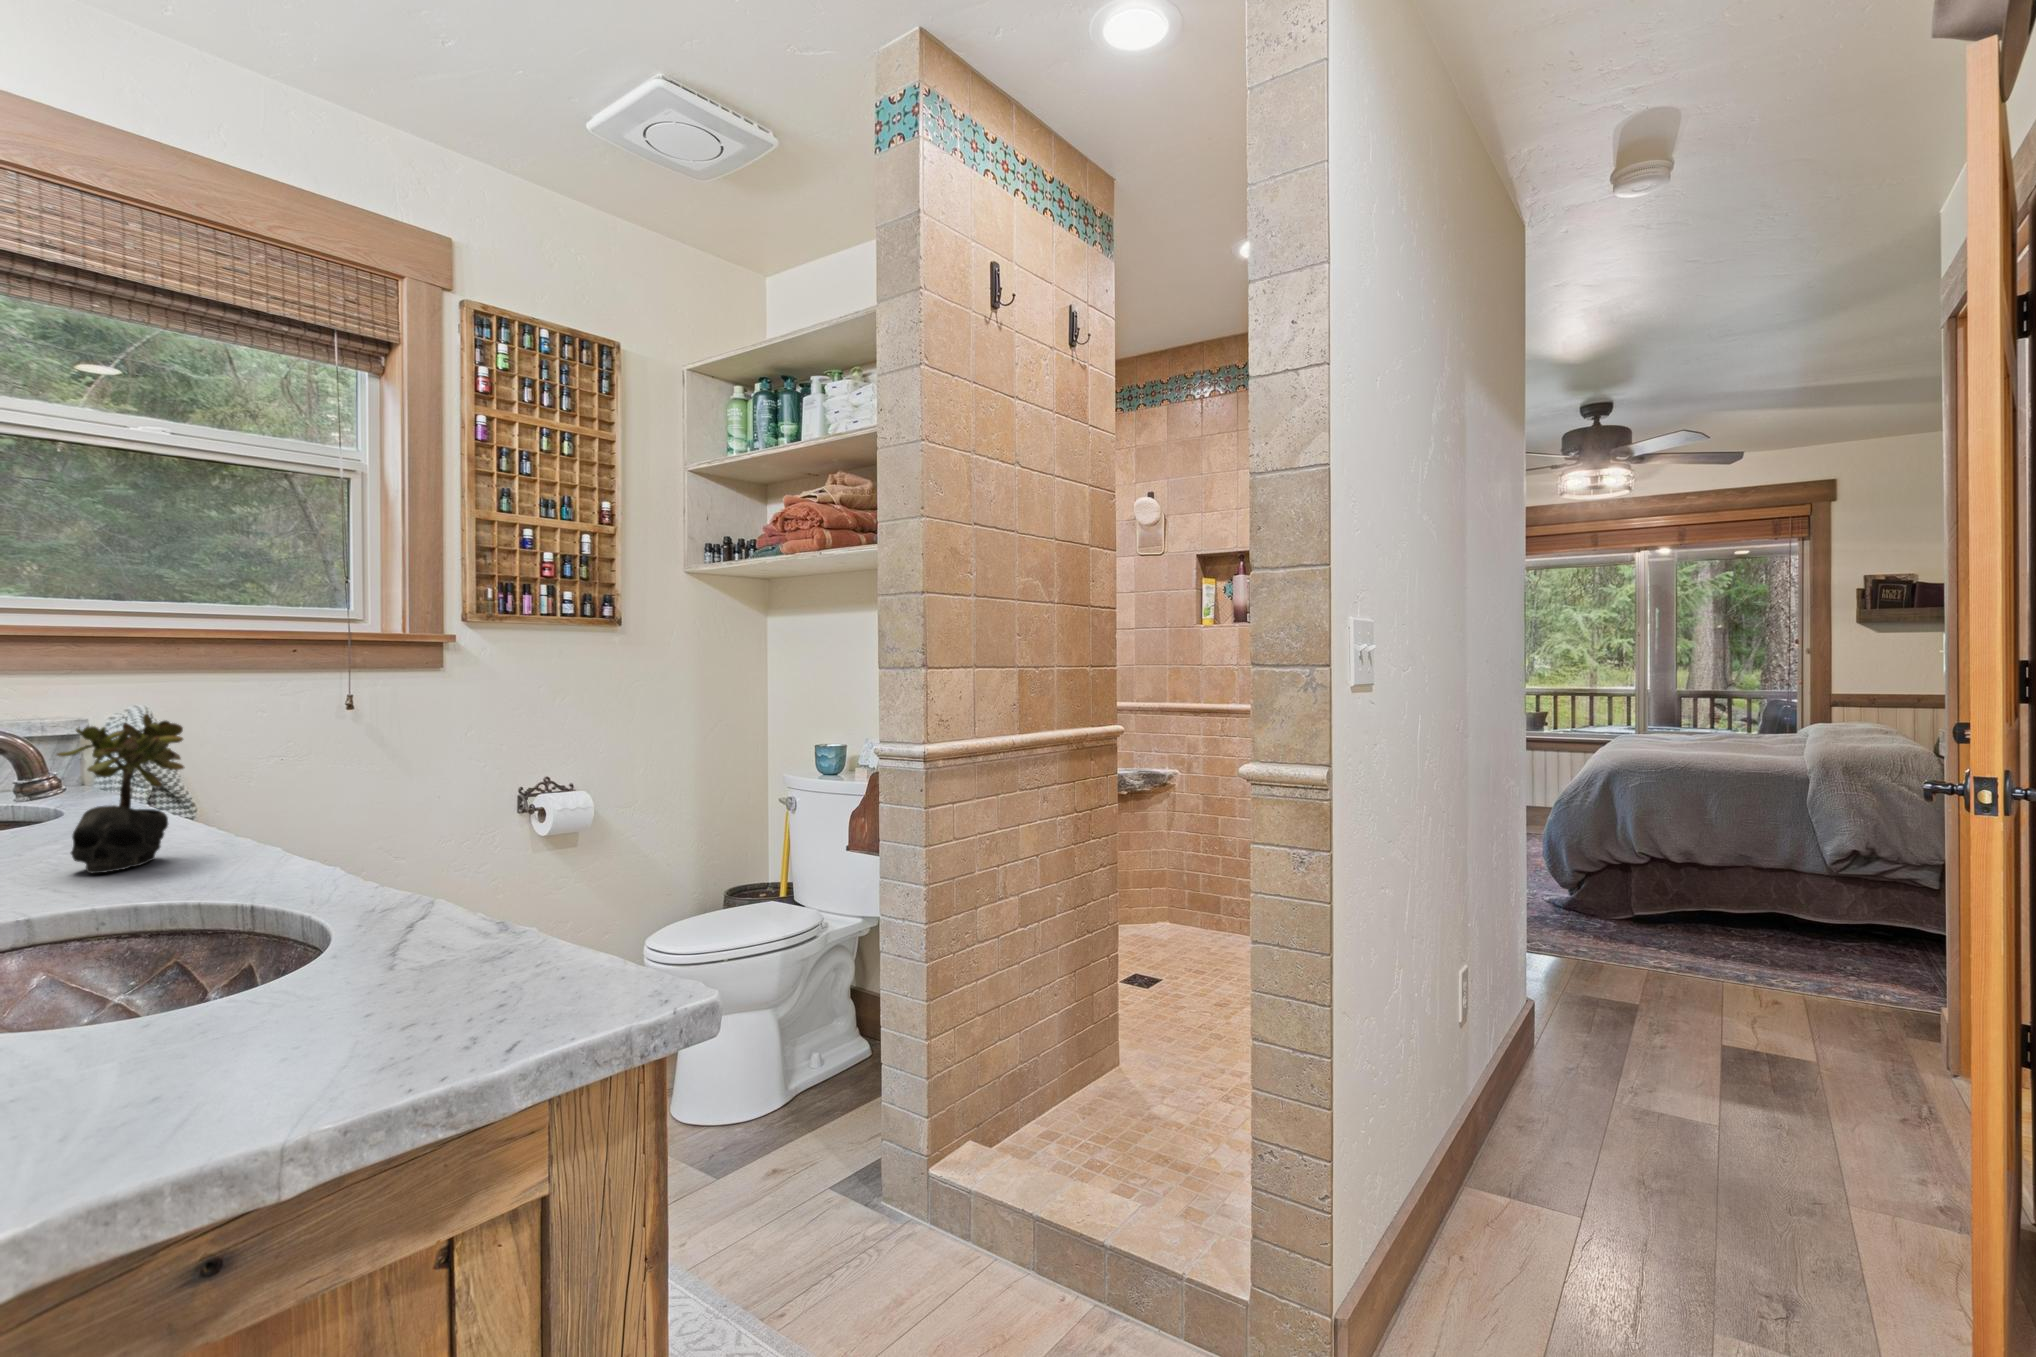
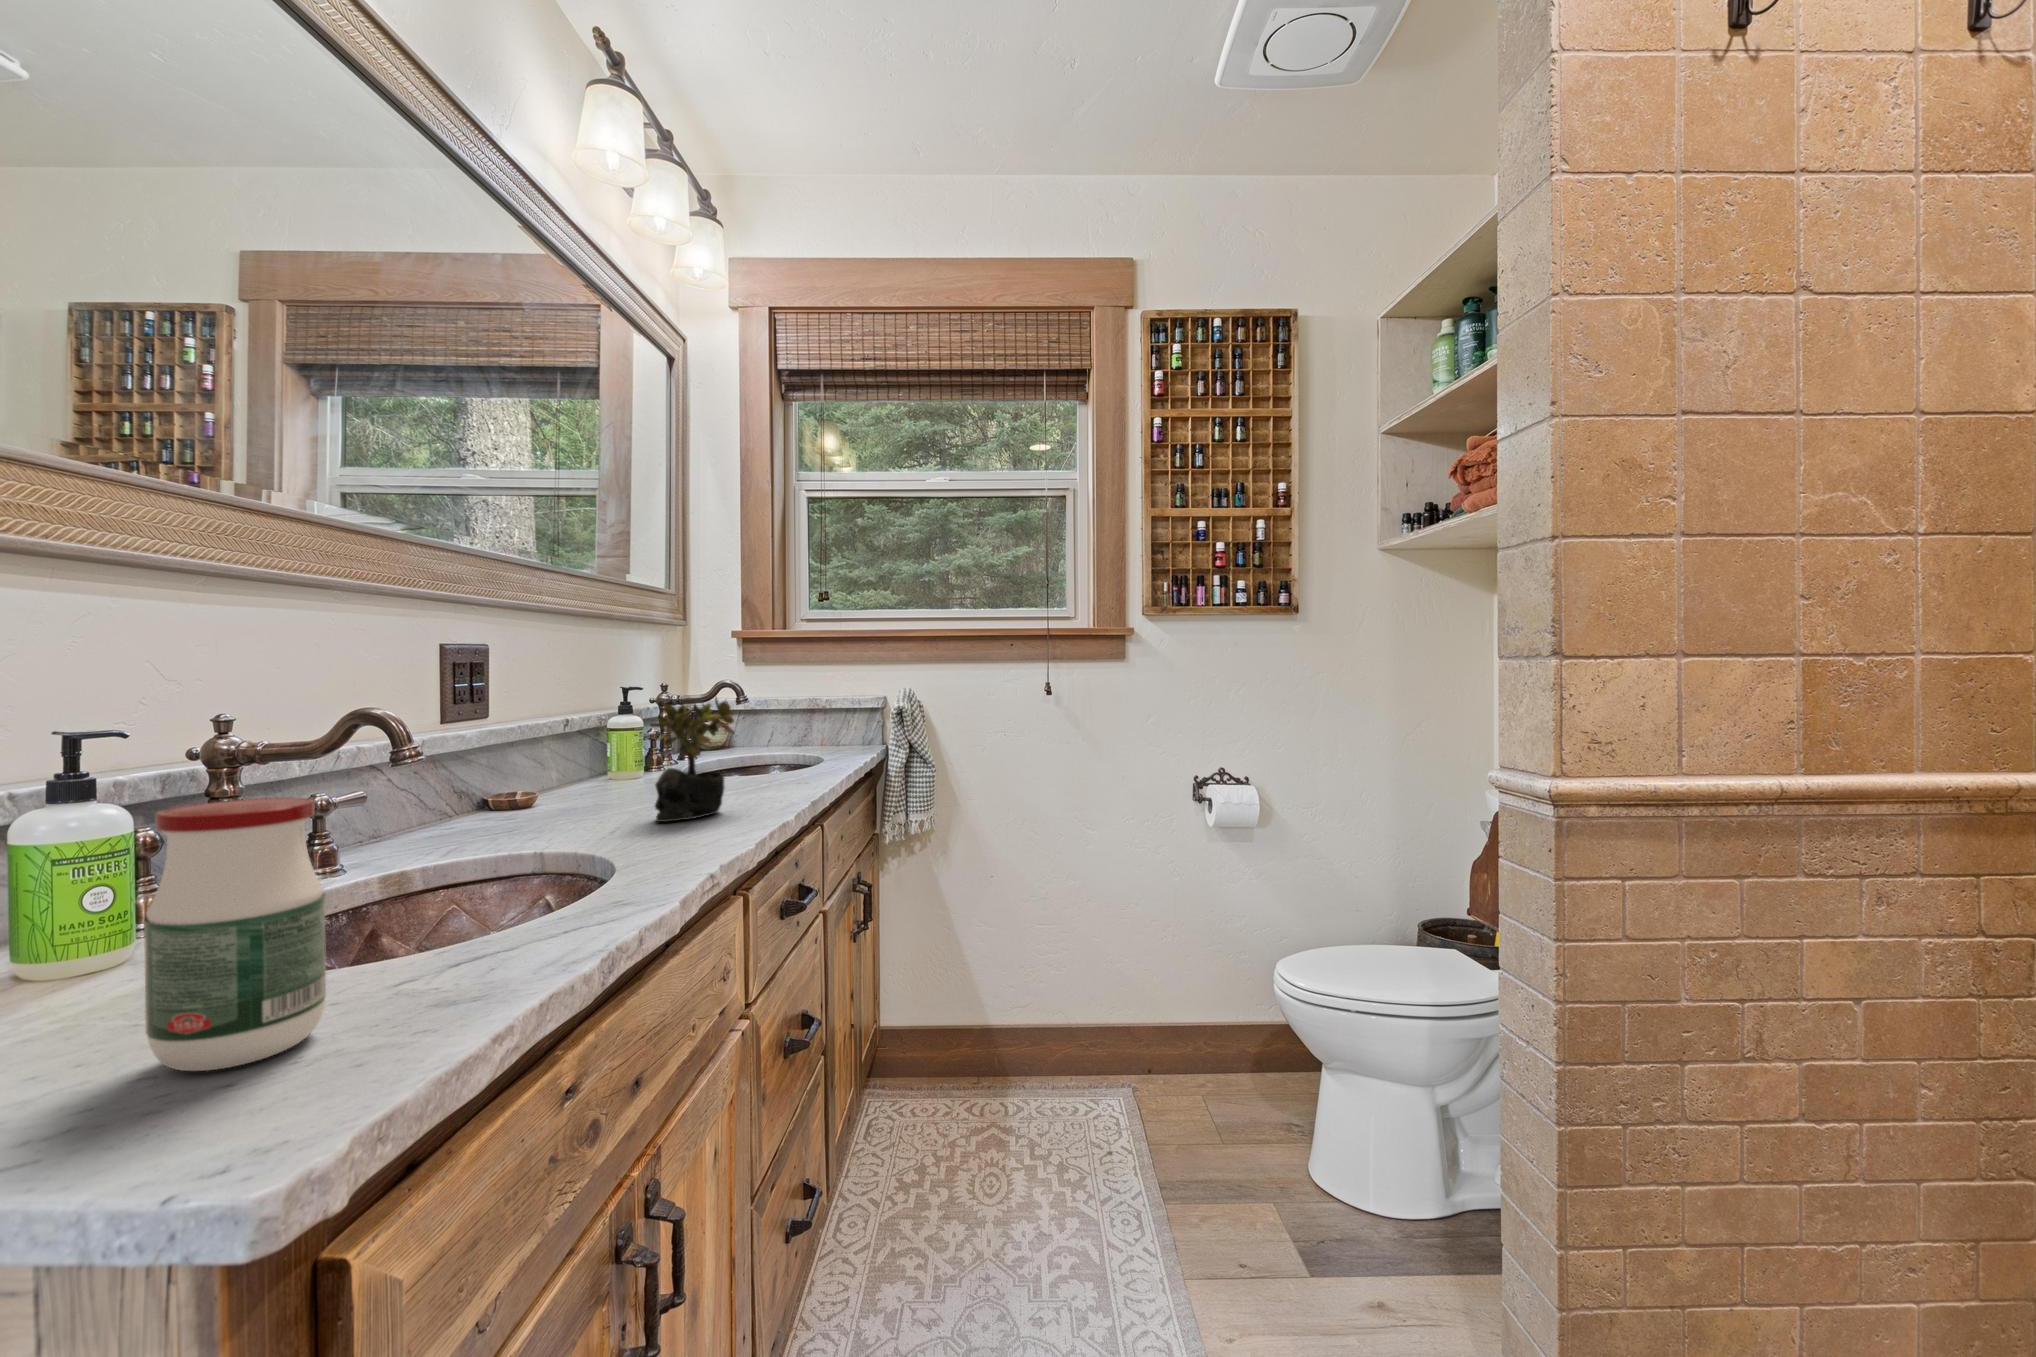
jar: none [335,788,465,1006] -> present [144,798,326,1071]

